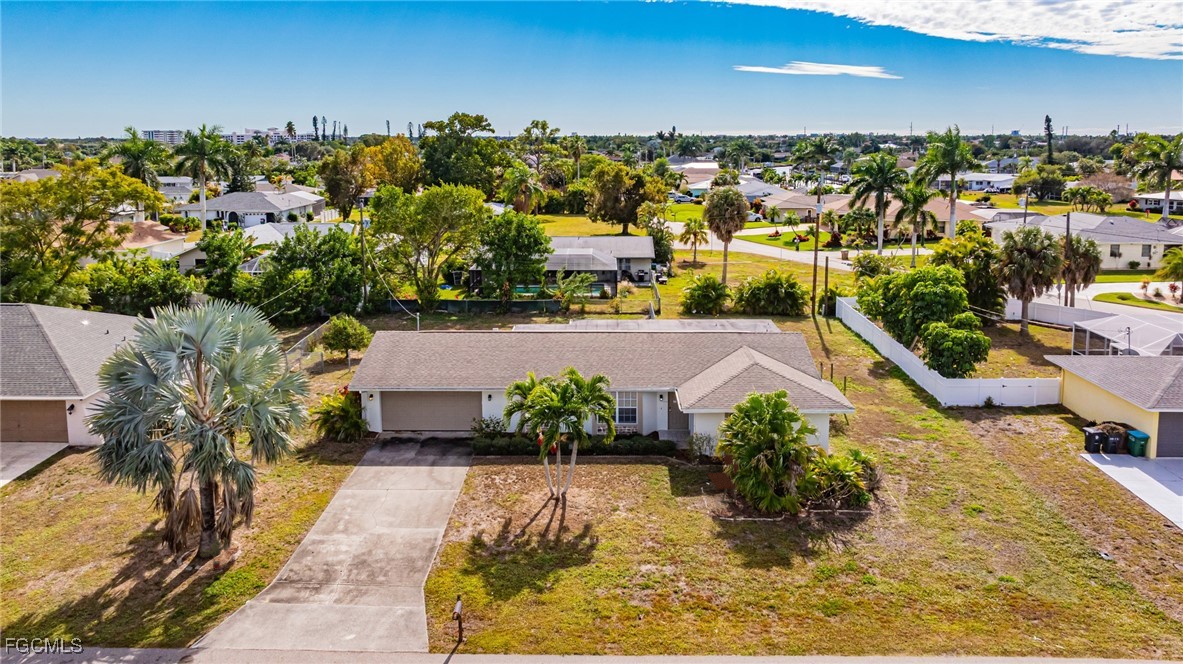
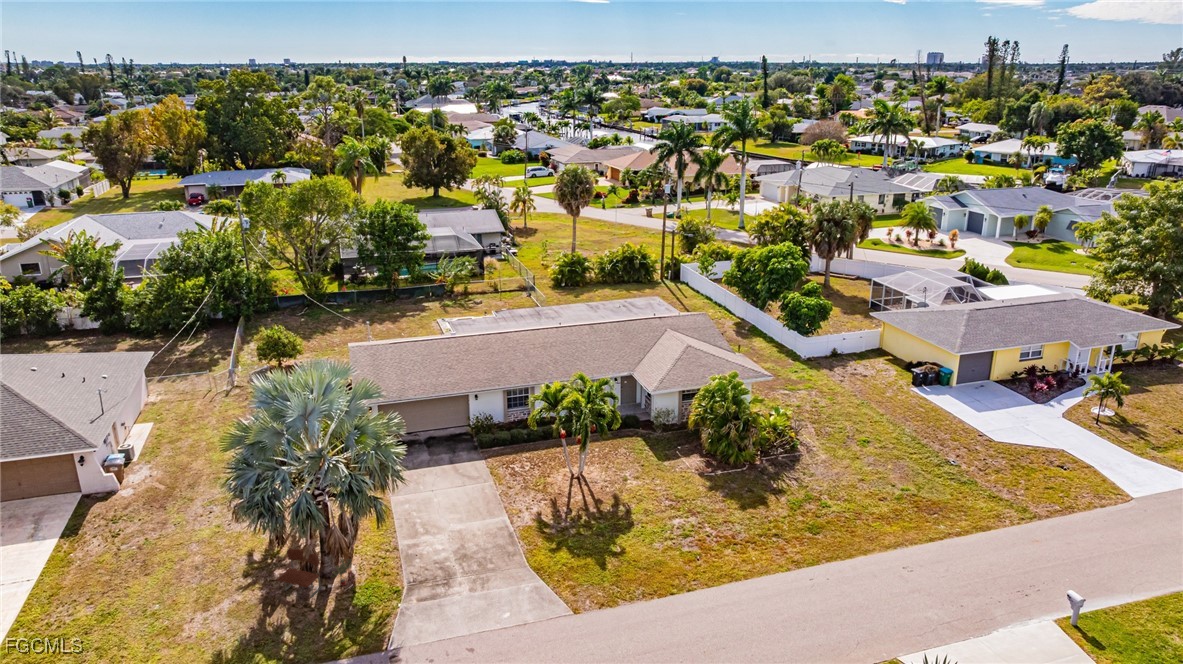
bench: present [708,454,738,503] -> present [278,549,321,597]

